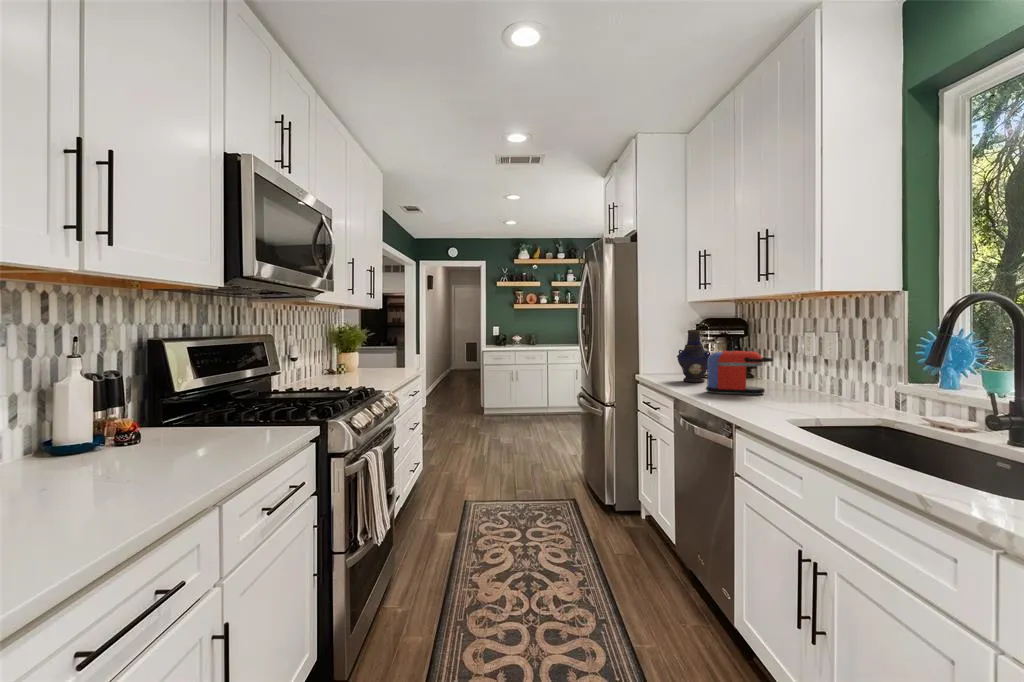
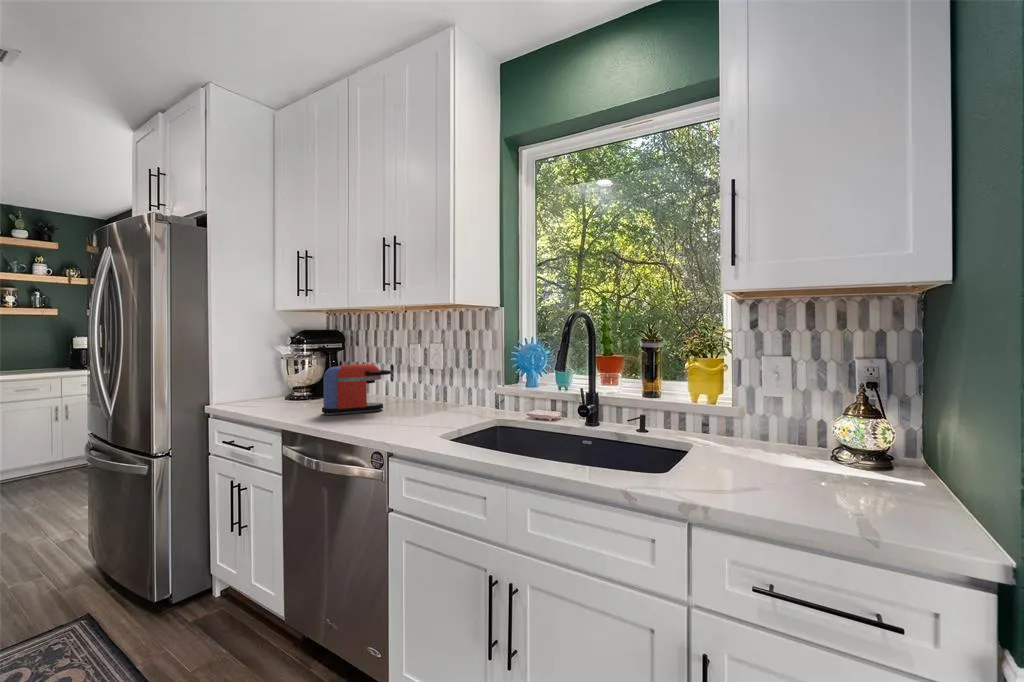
vase: present [677,330,710,383] -> none [271,342,315,406]

